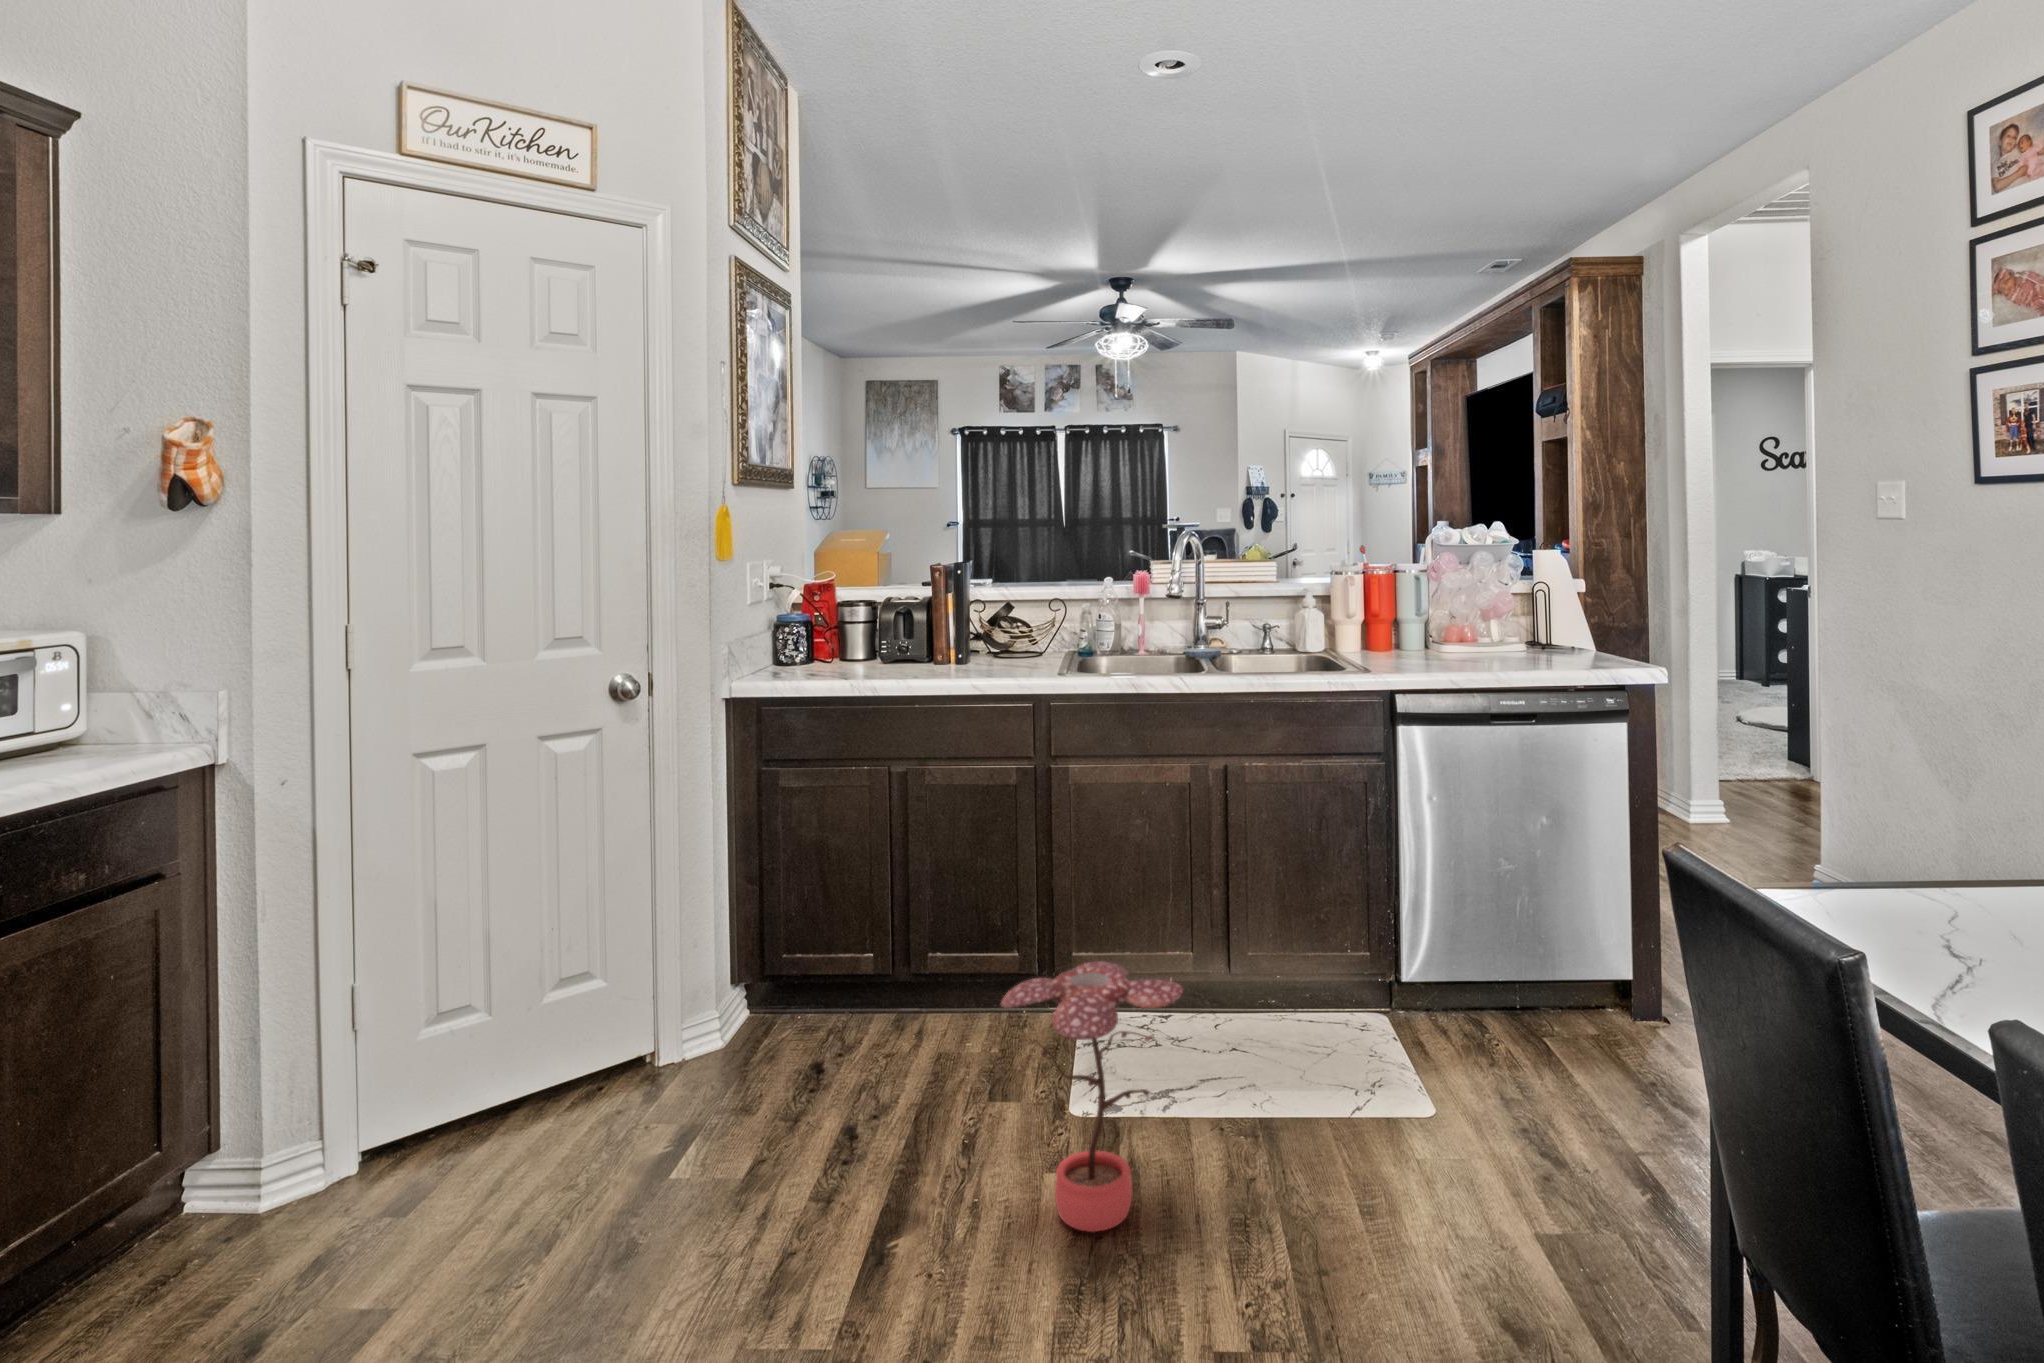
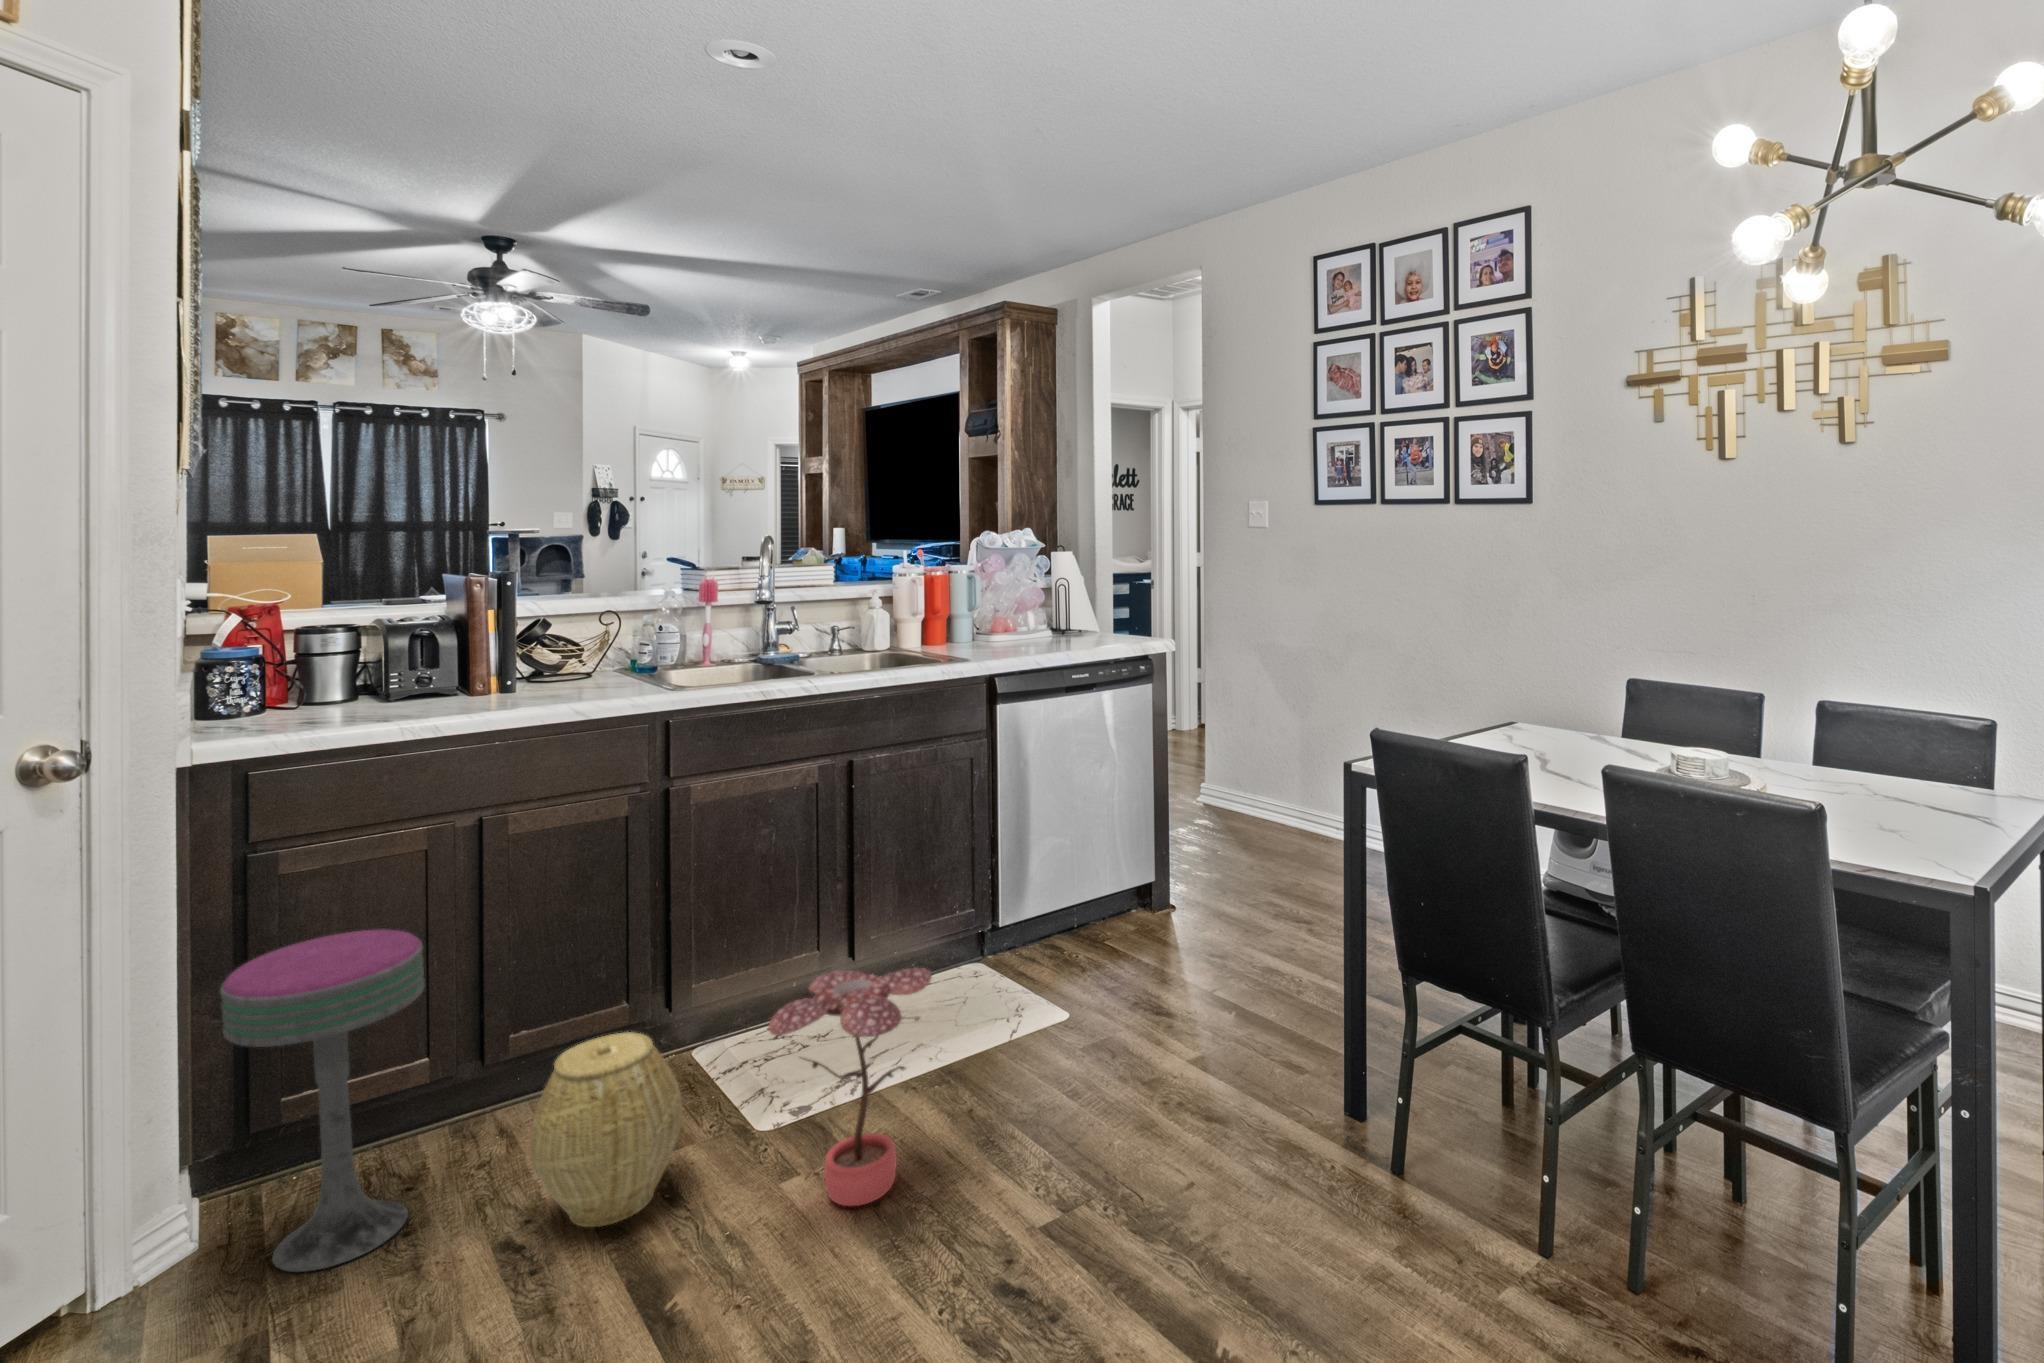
bar stool: none [678,818,817,1094] -> present [220,929,425,1272]
woven basket: none [844,964,975,1147] -> present [530,1032,683,1227]

